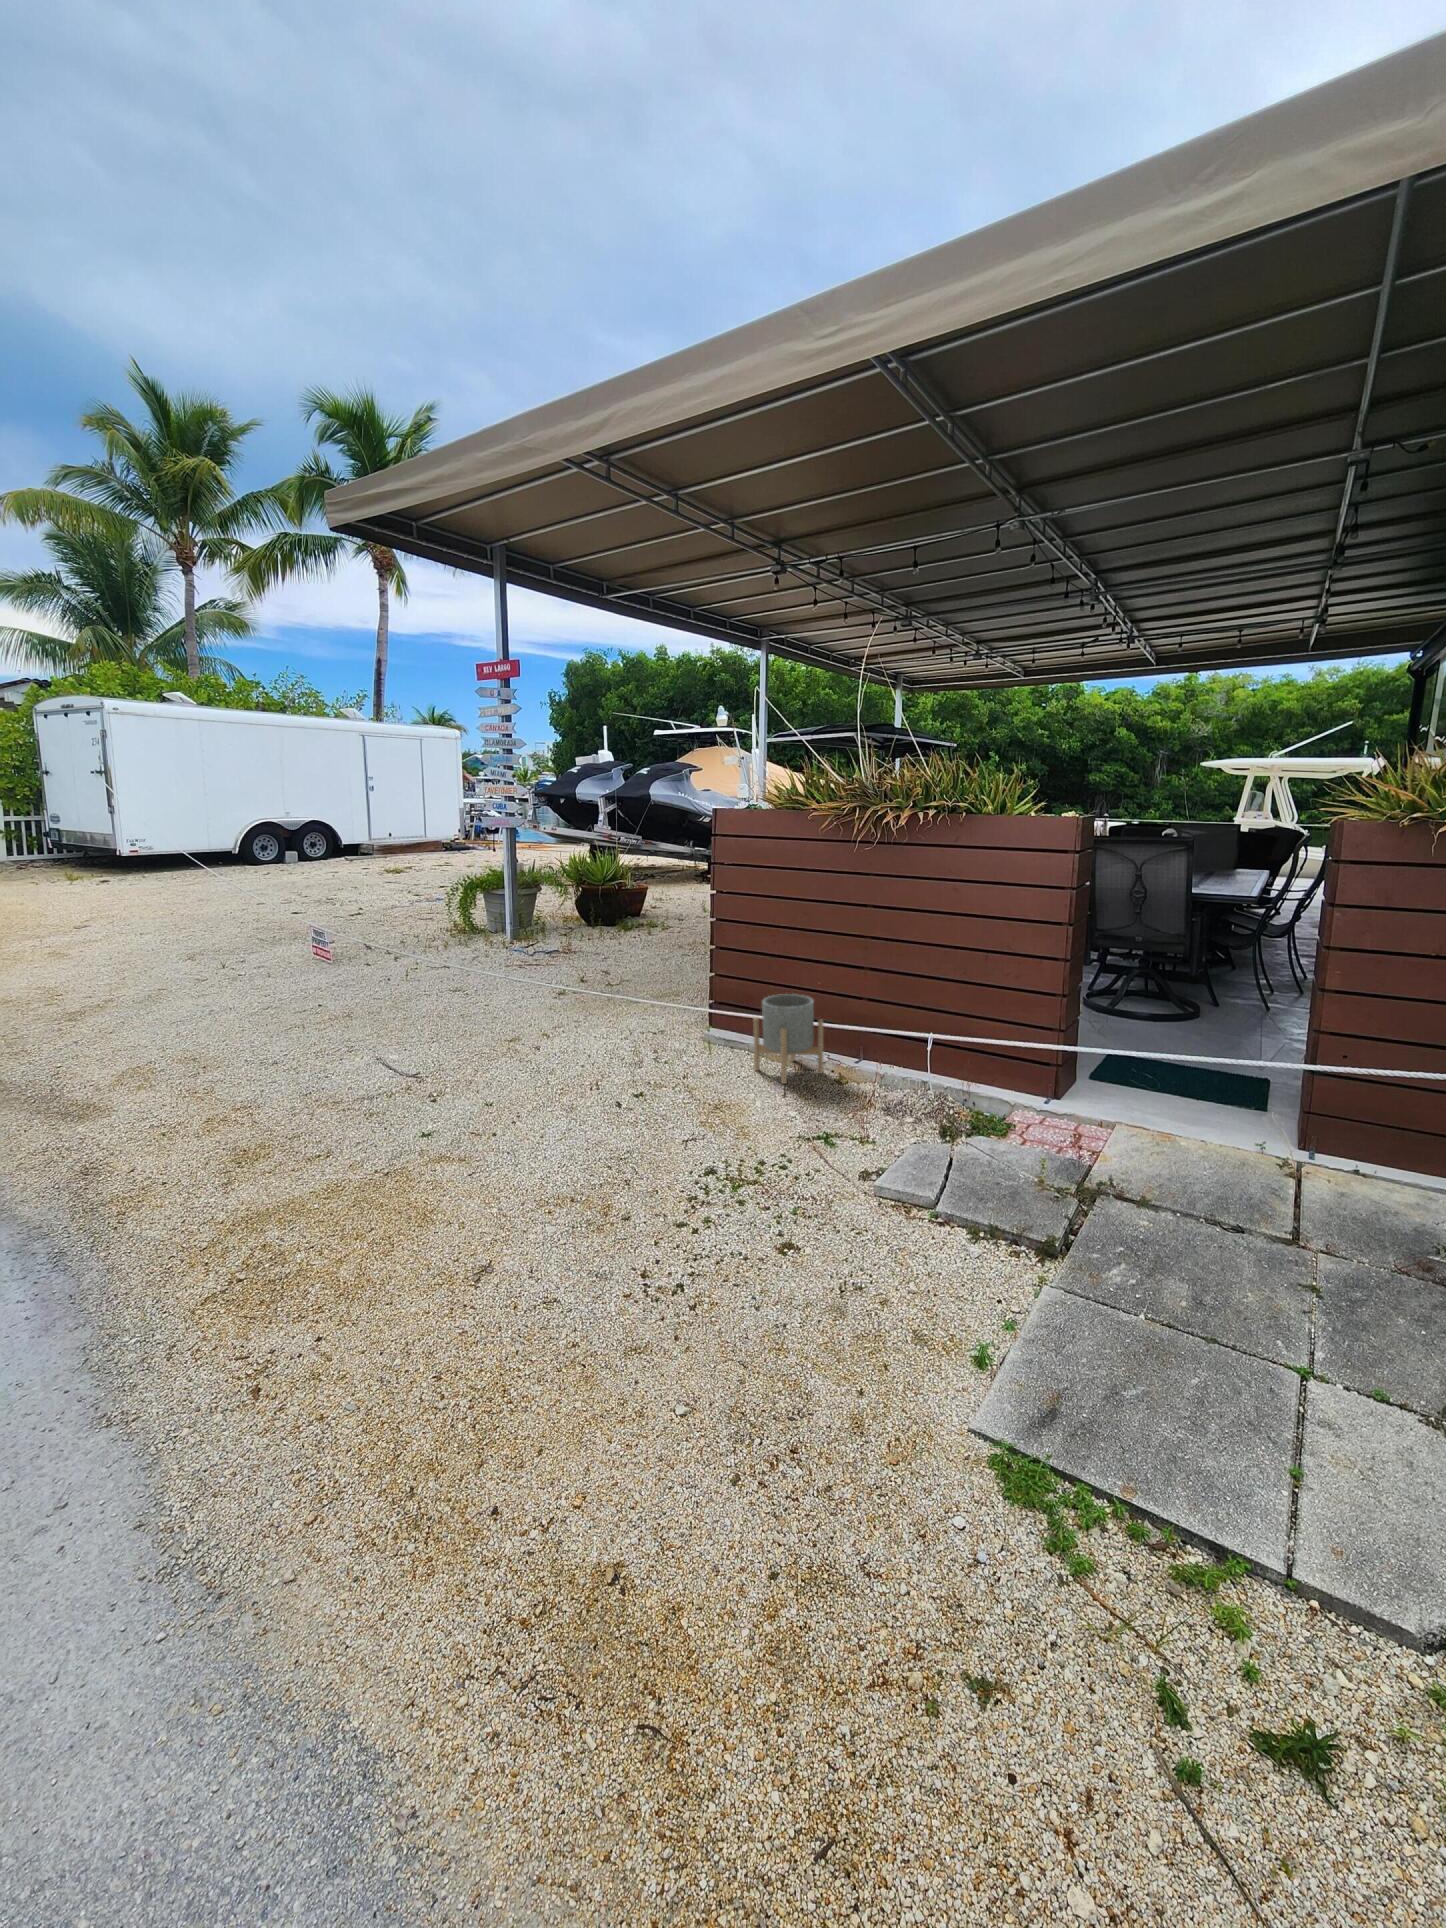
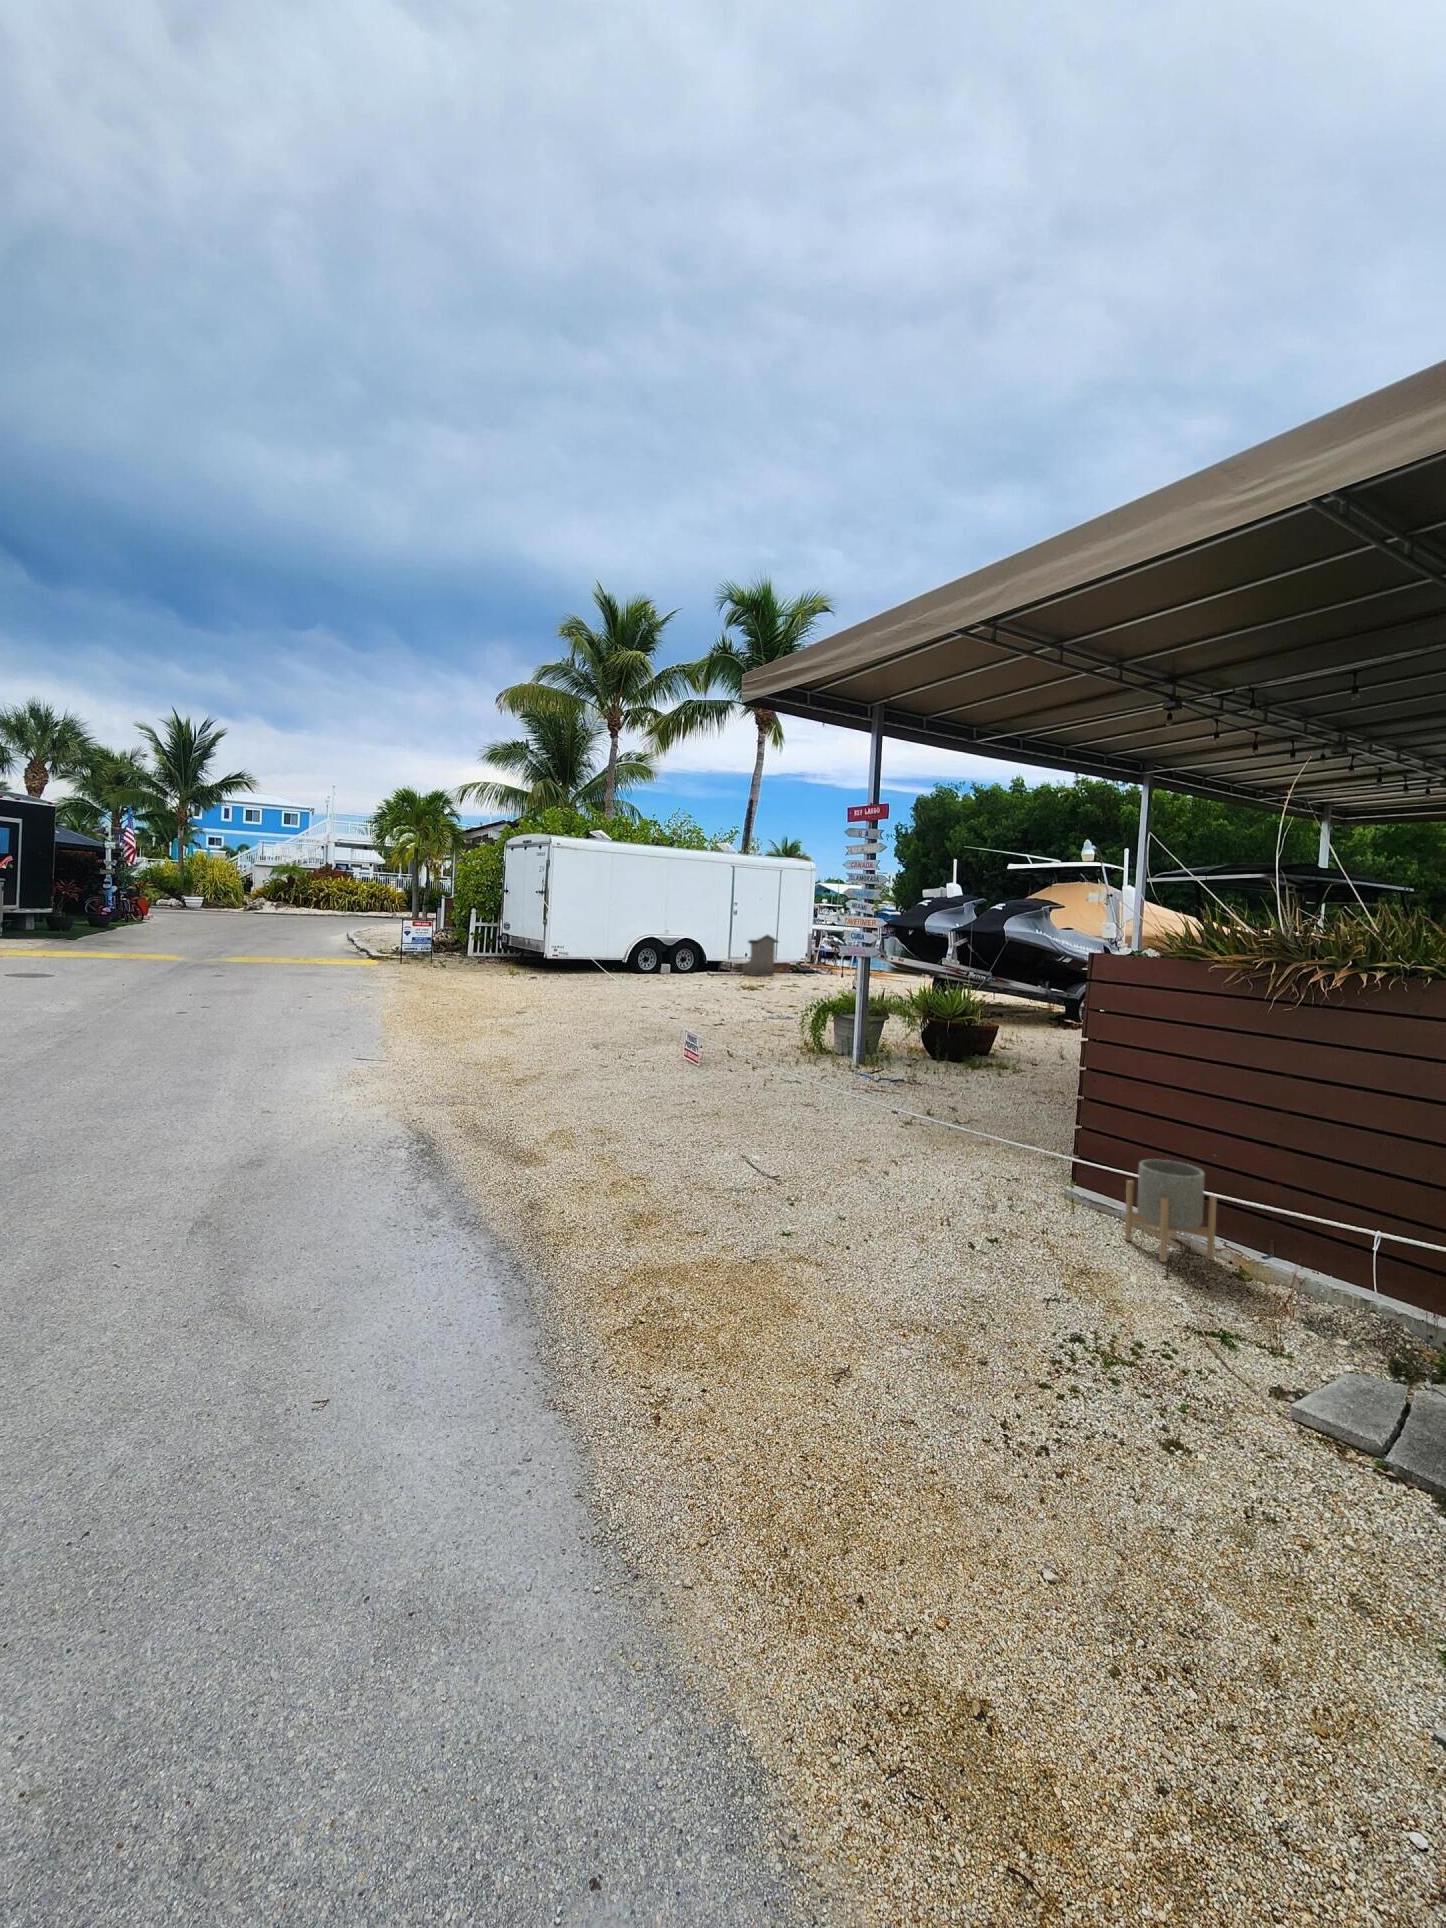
trash can: none [378,811,426,858] -> present [742,935,778,976]

